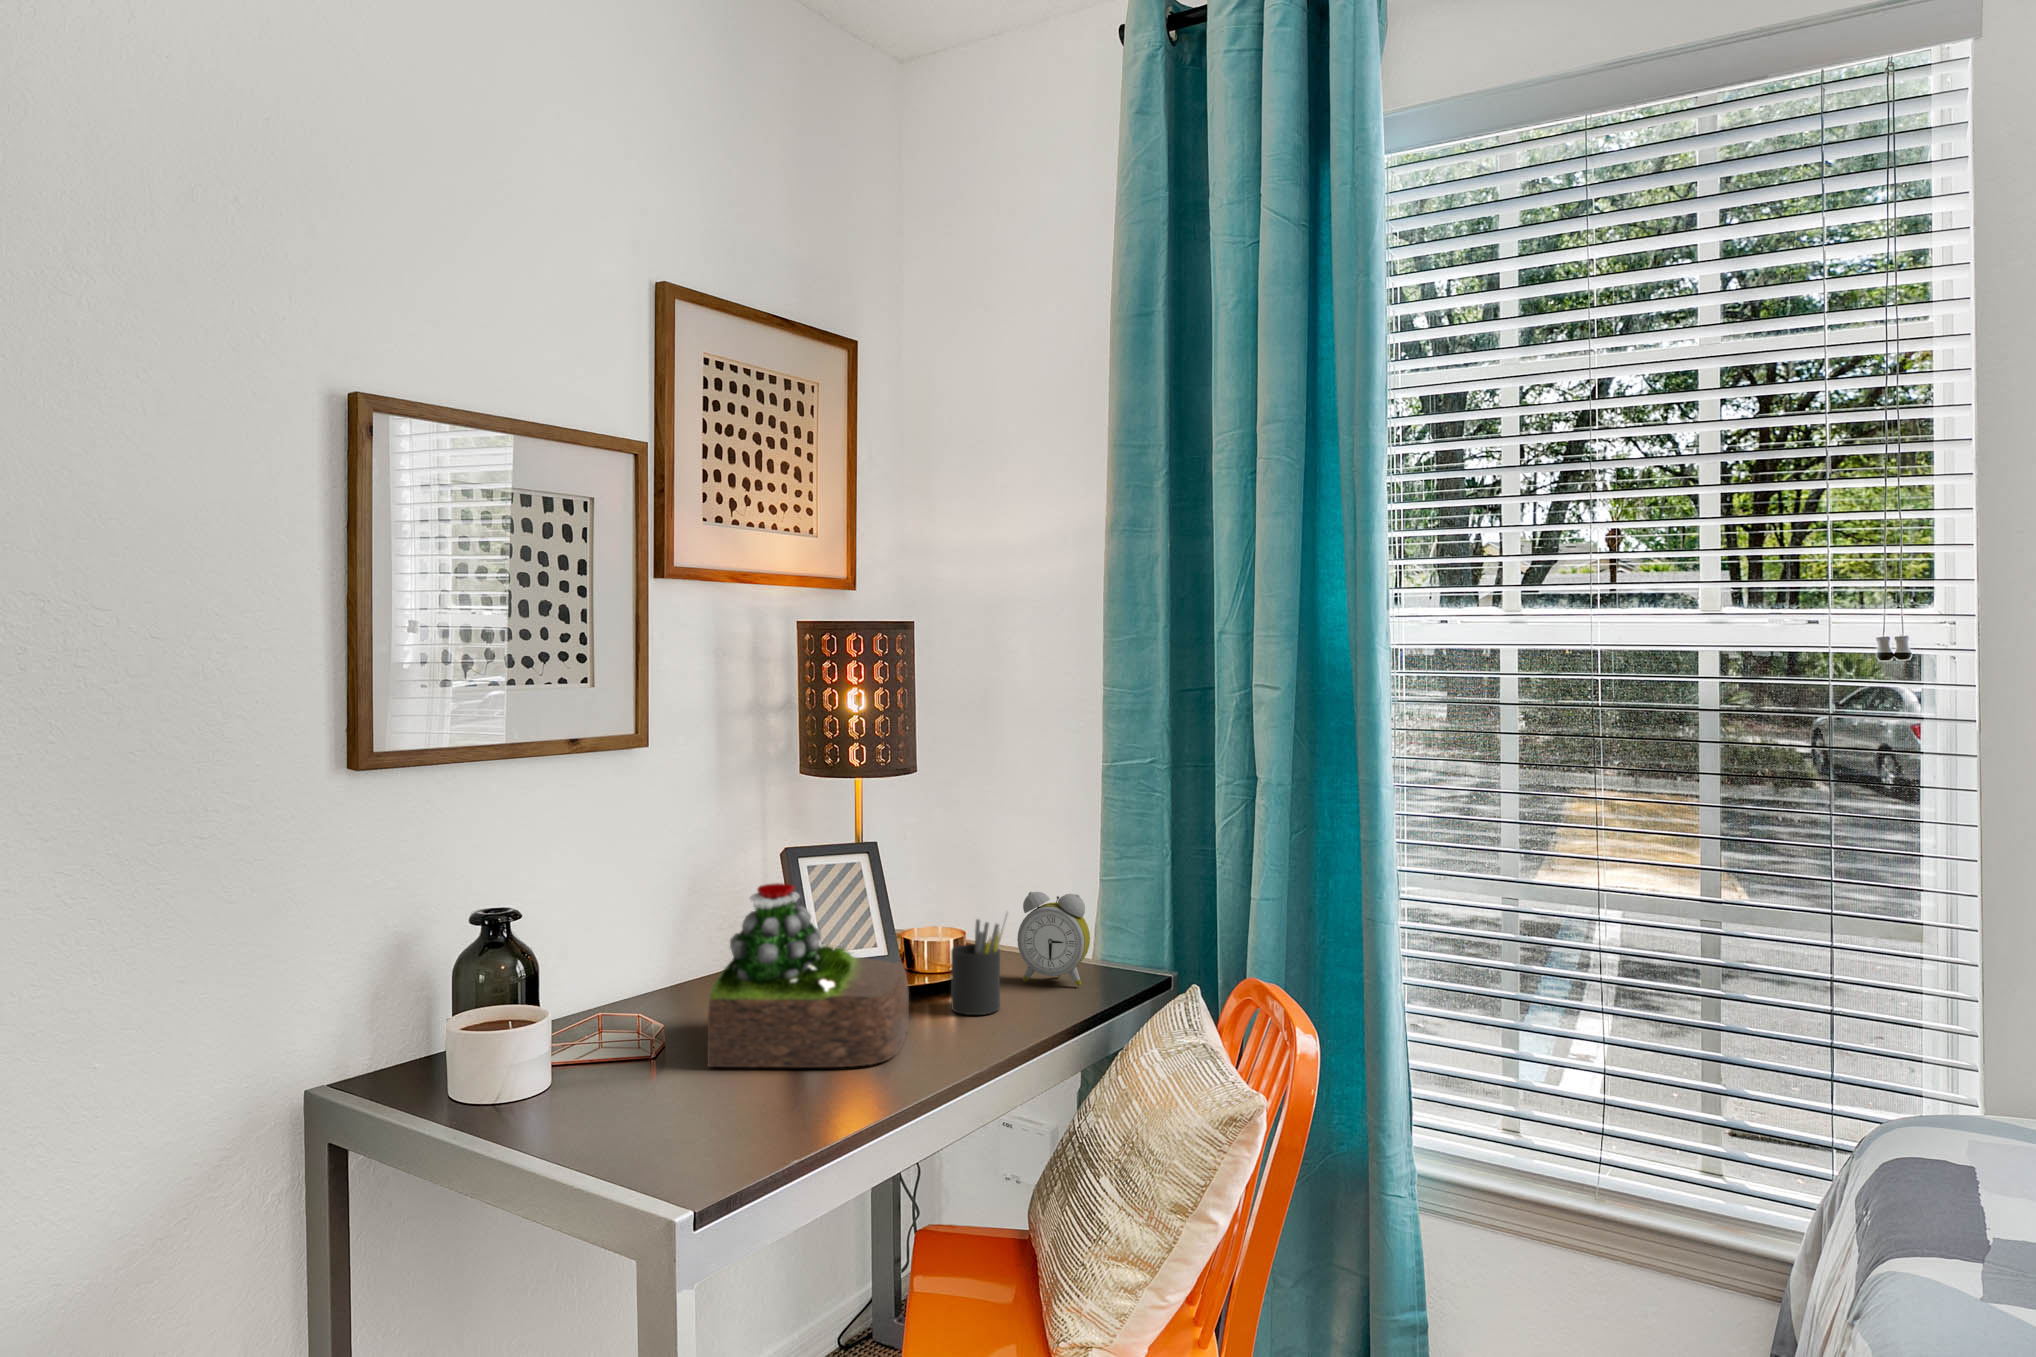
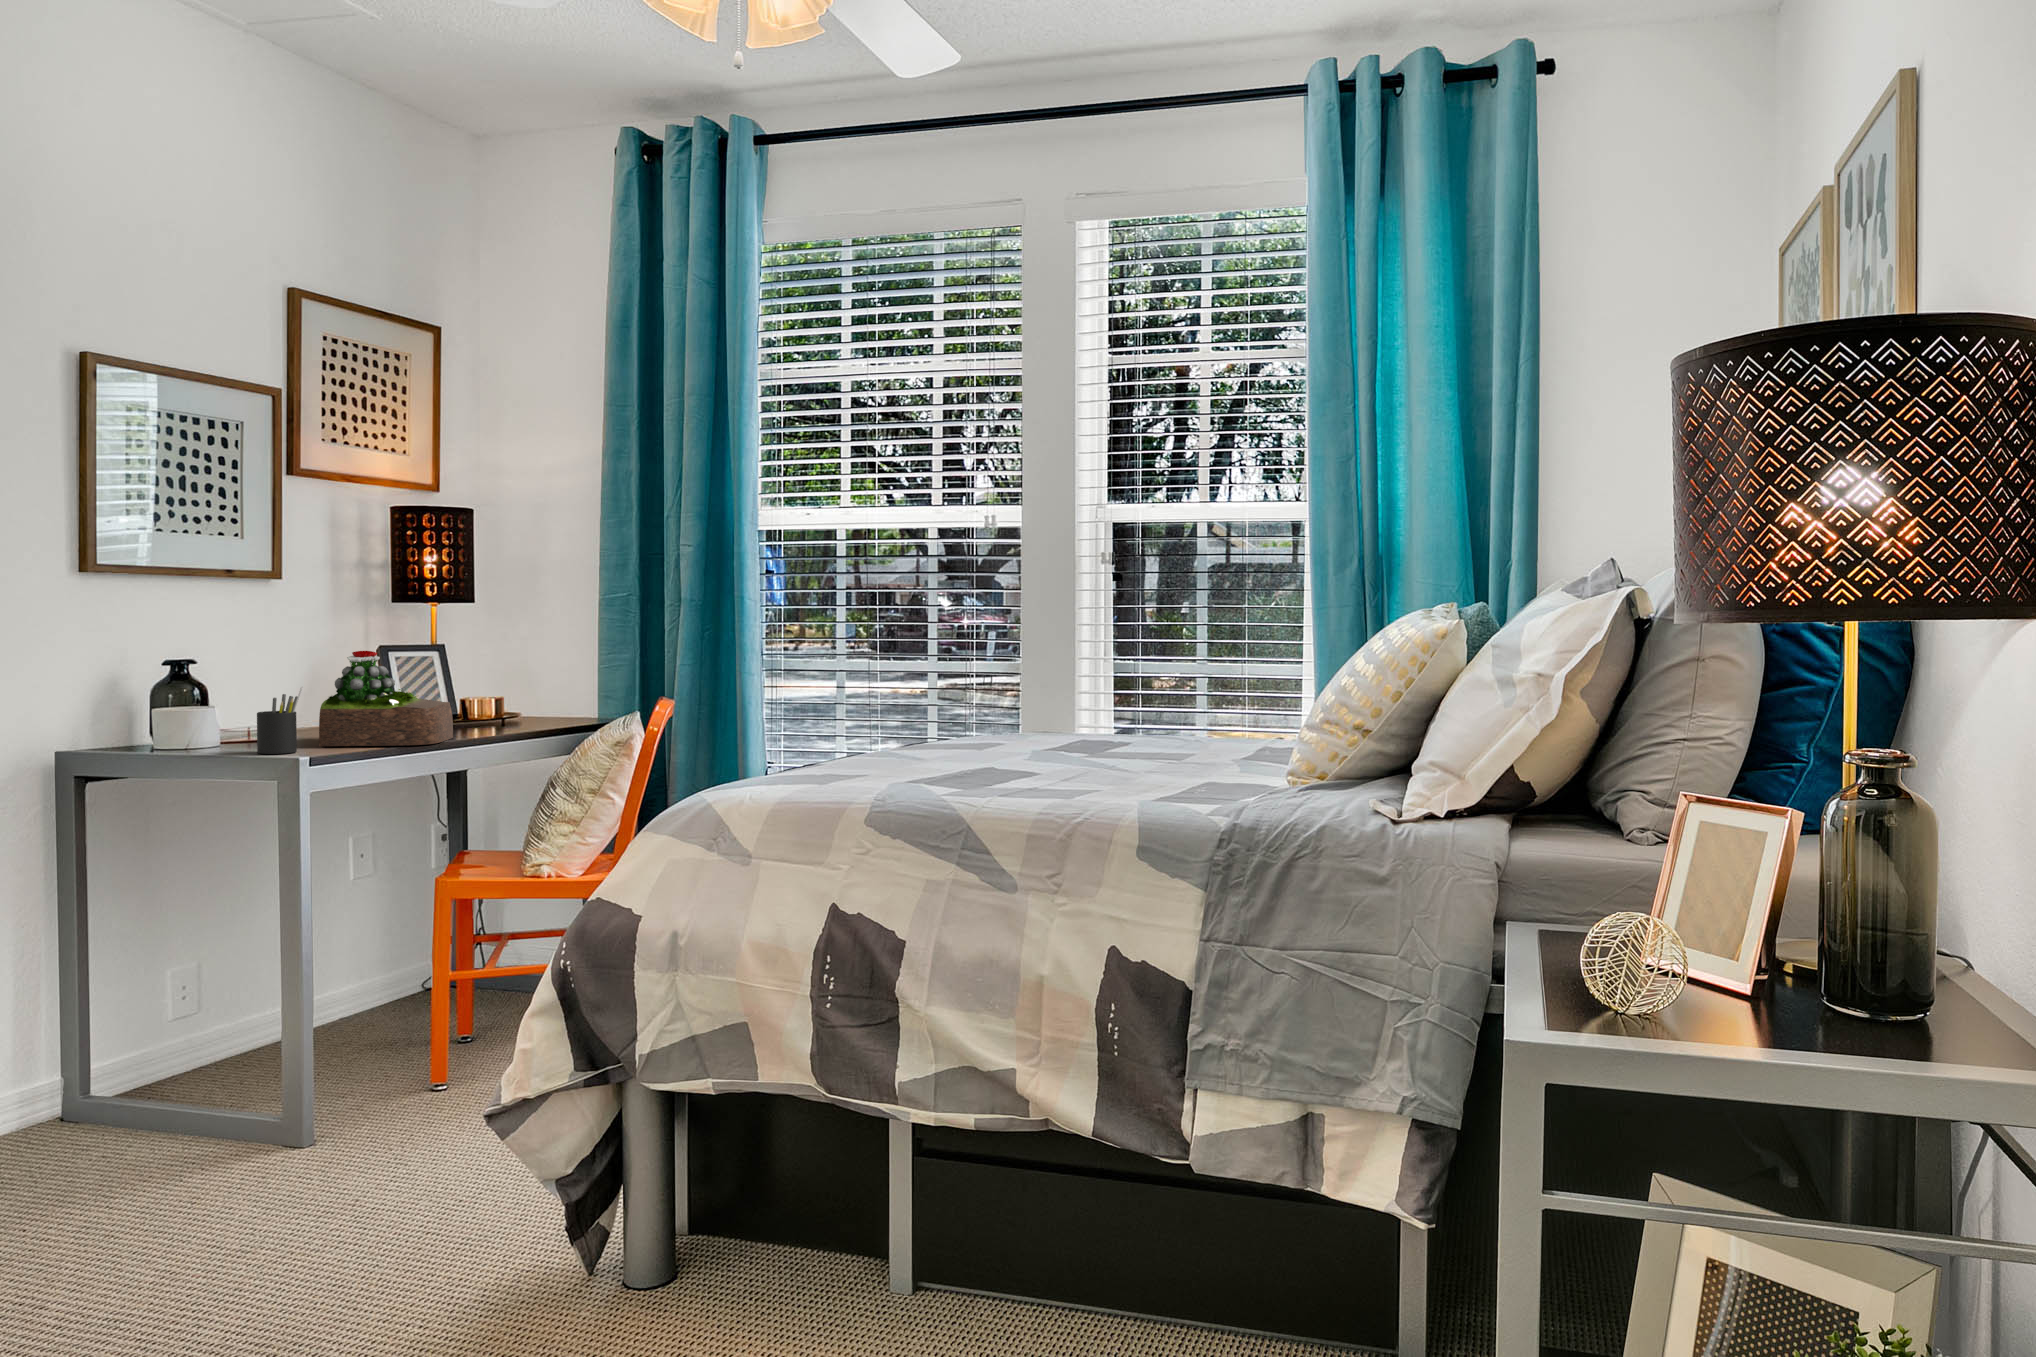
alarm clock: present [1017,892,1090,986] -> none [534,674,580,727]
pen holder: present [951,913,1008,1015] -> present [257,687,303,754]

